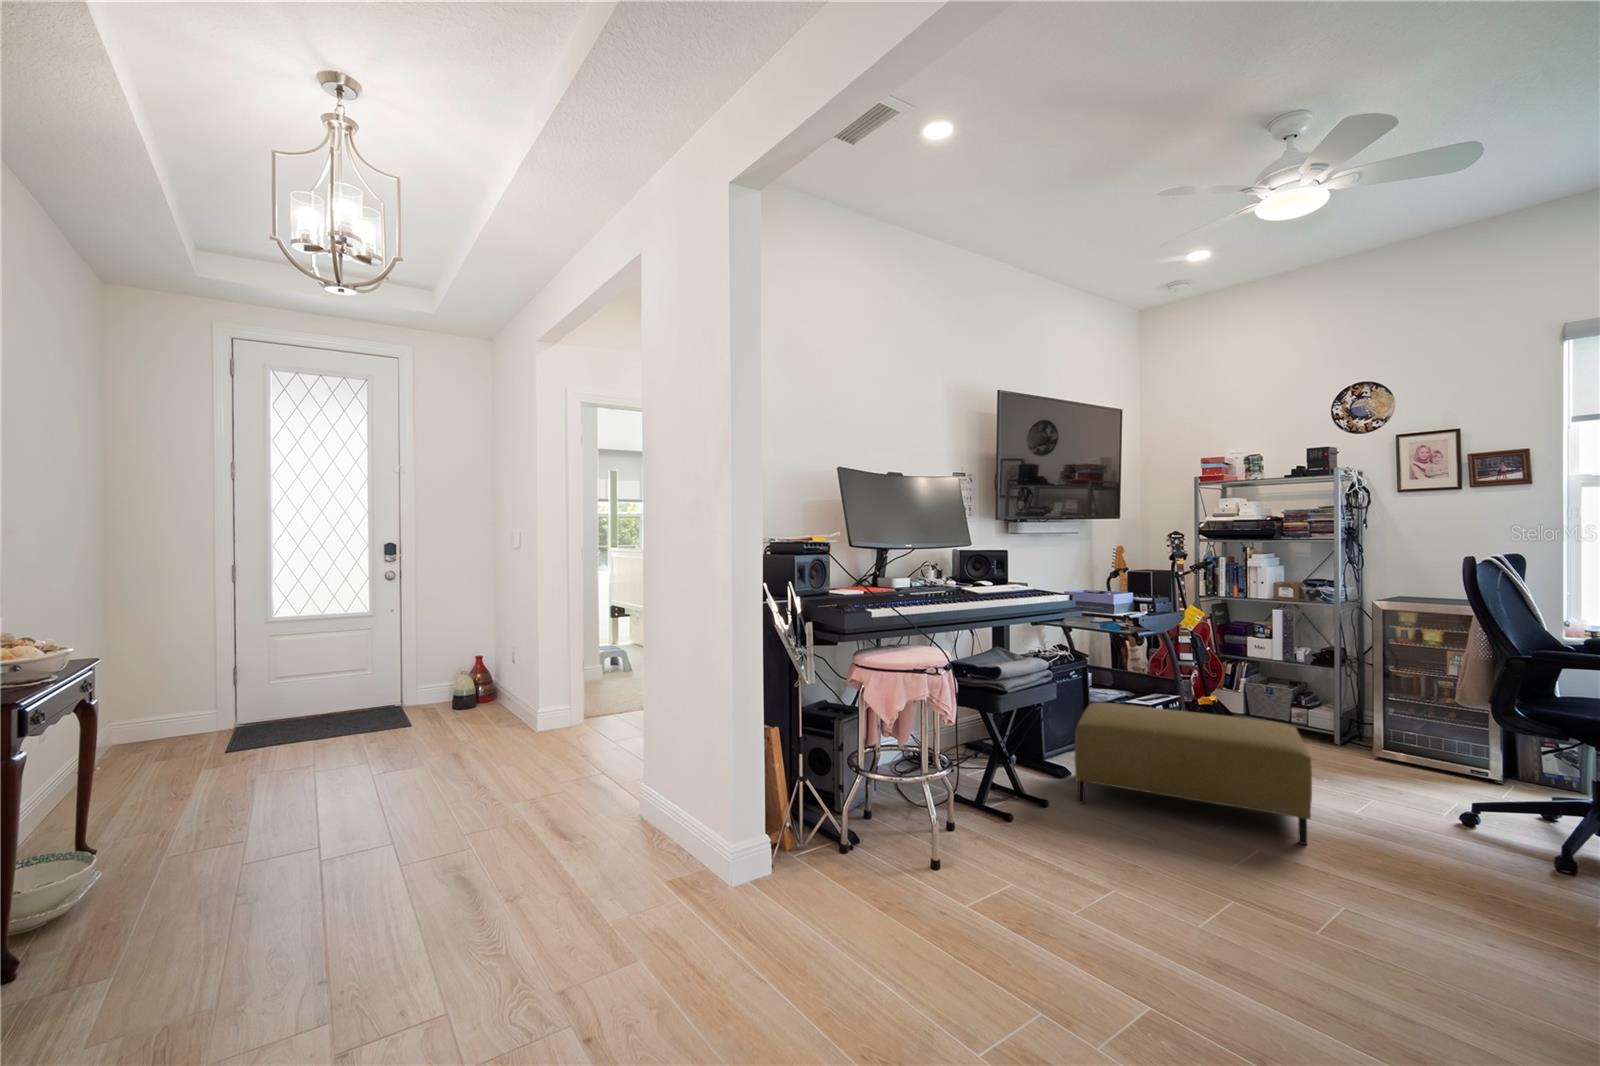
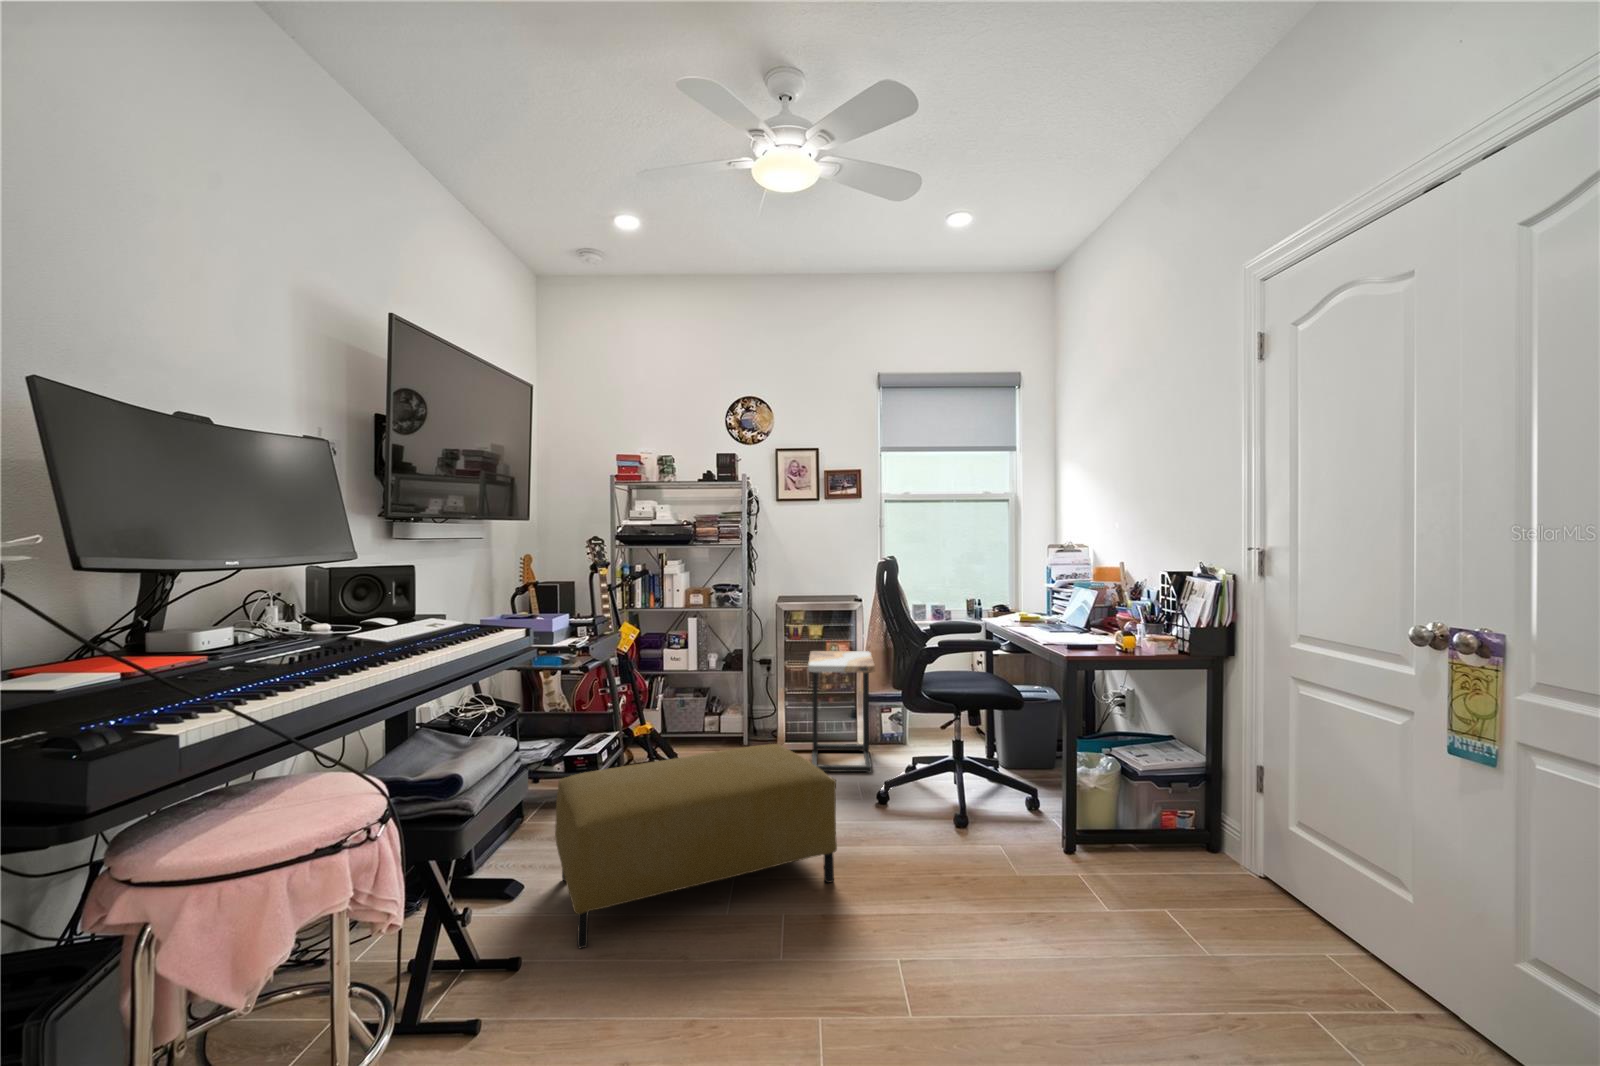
side table: none [1387,661,1508,804] -> present [808,651,875,773]

